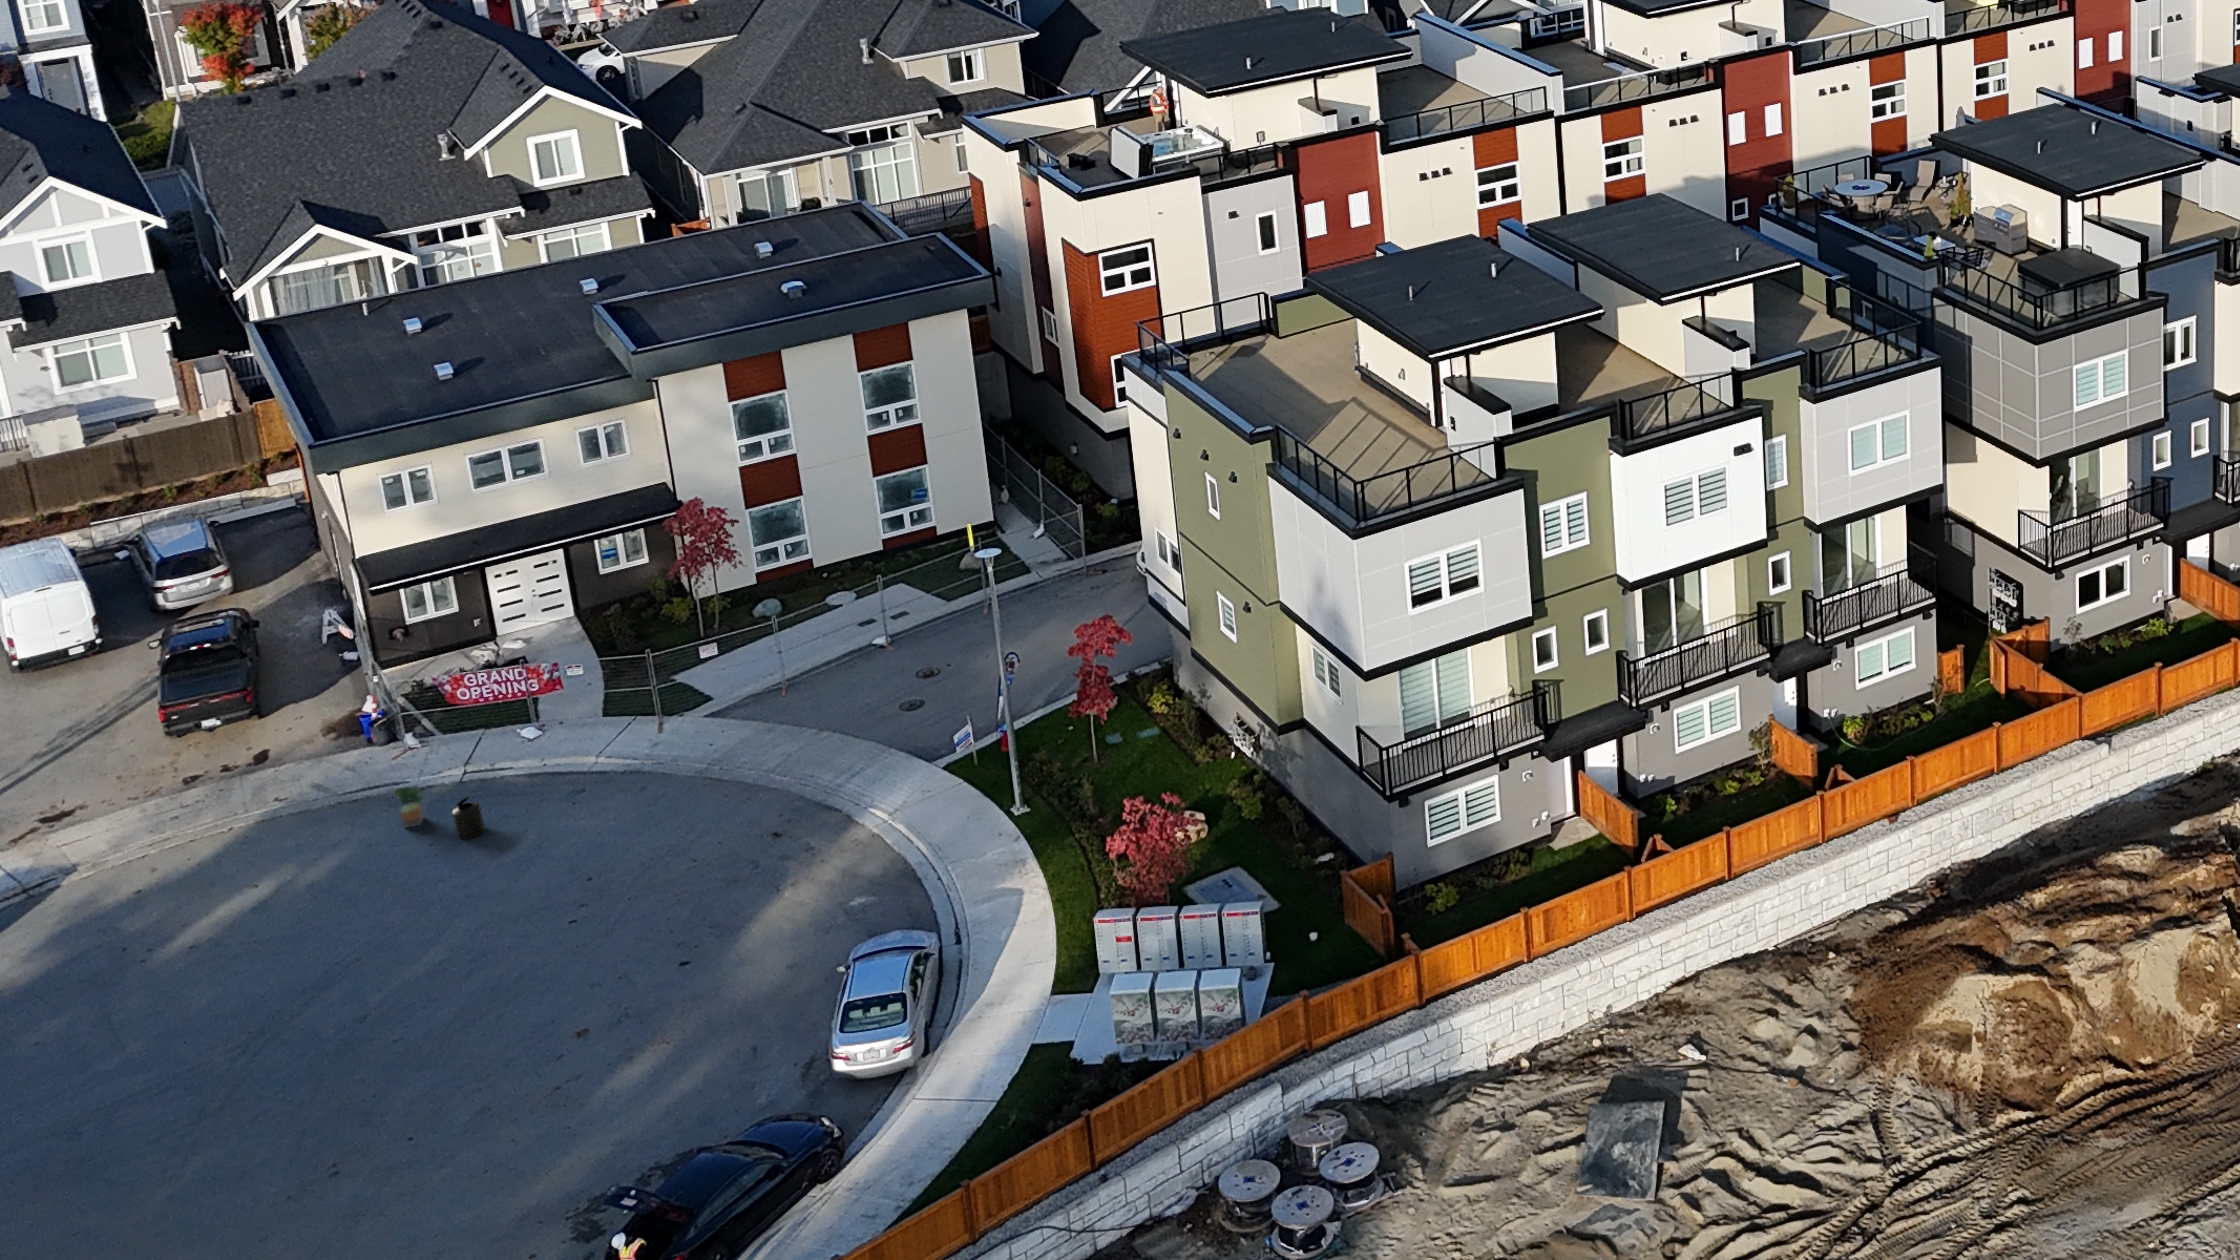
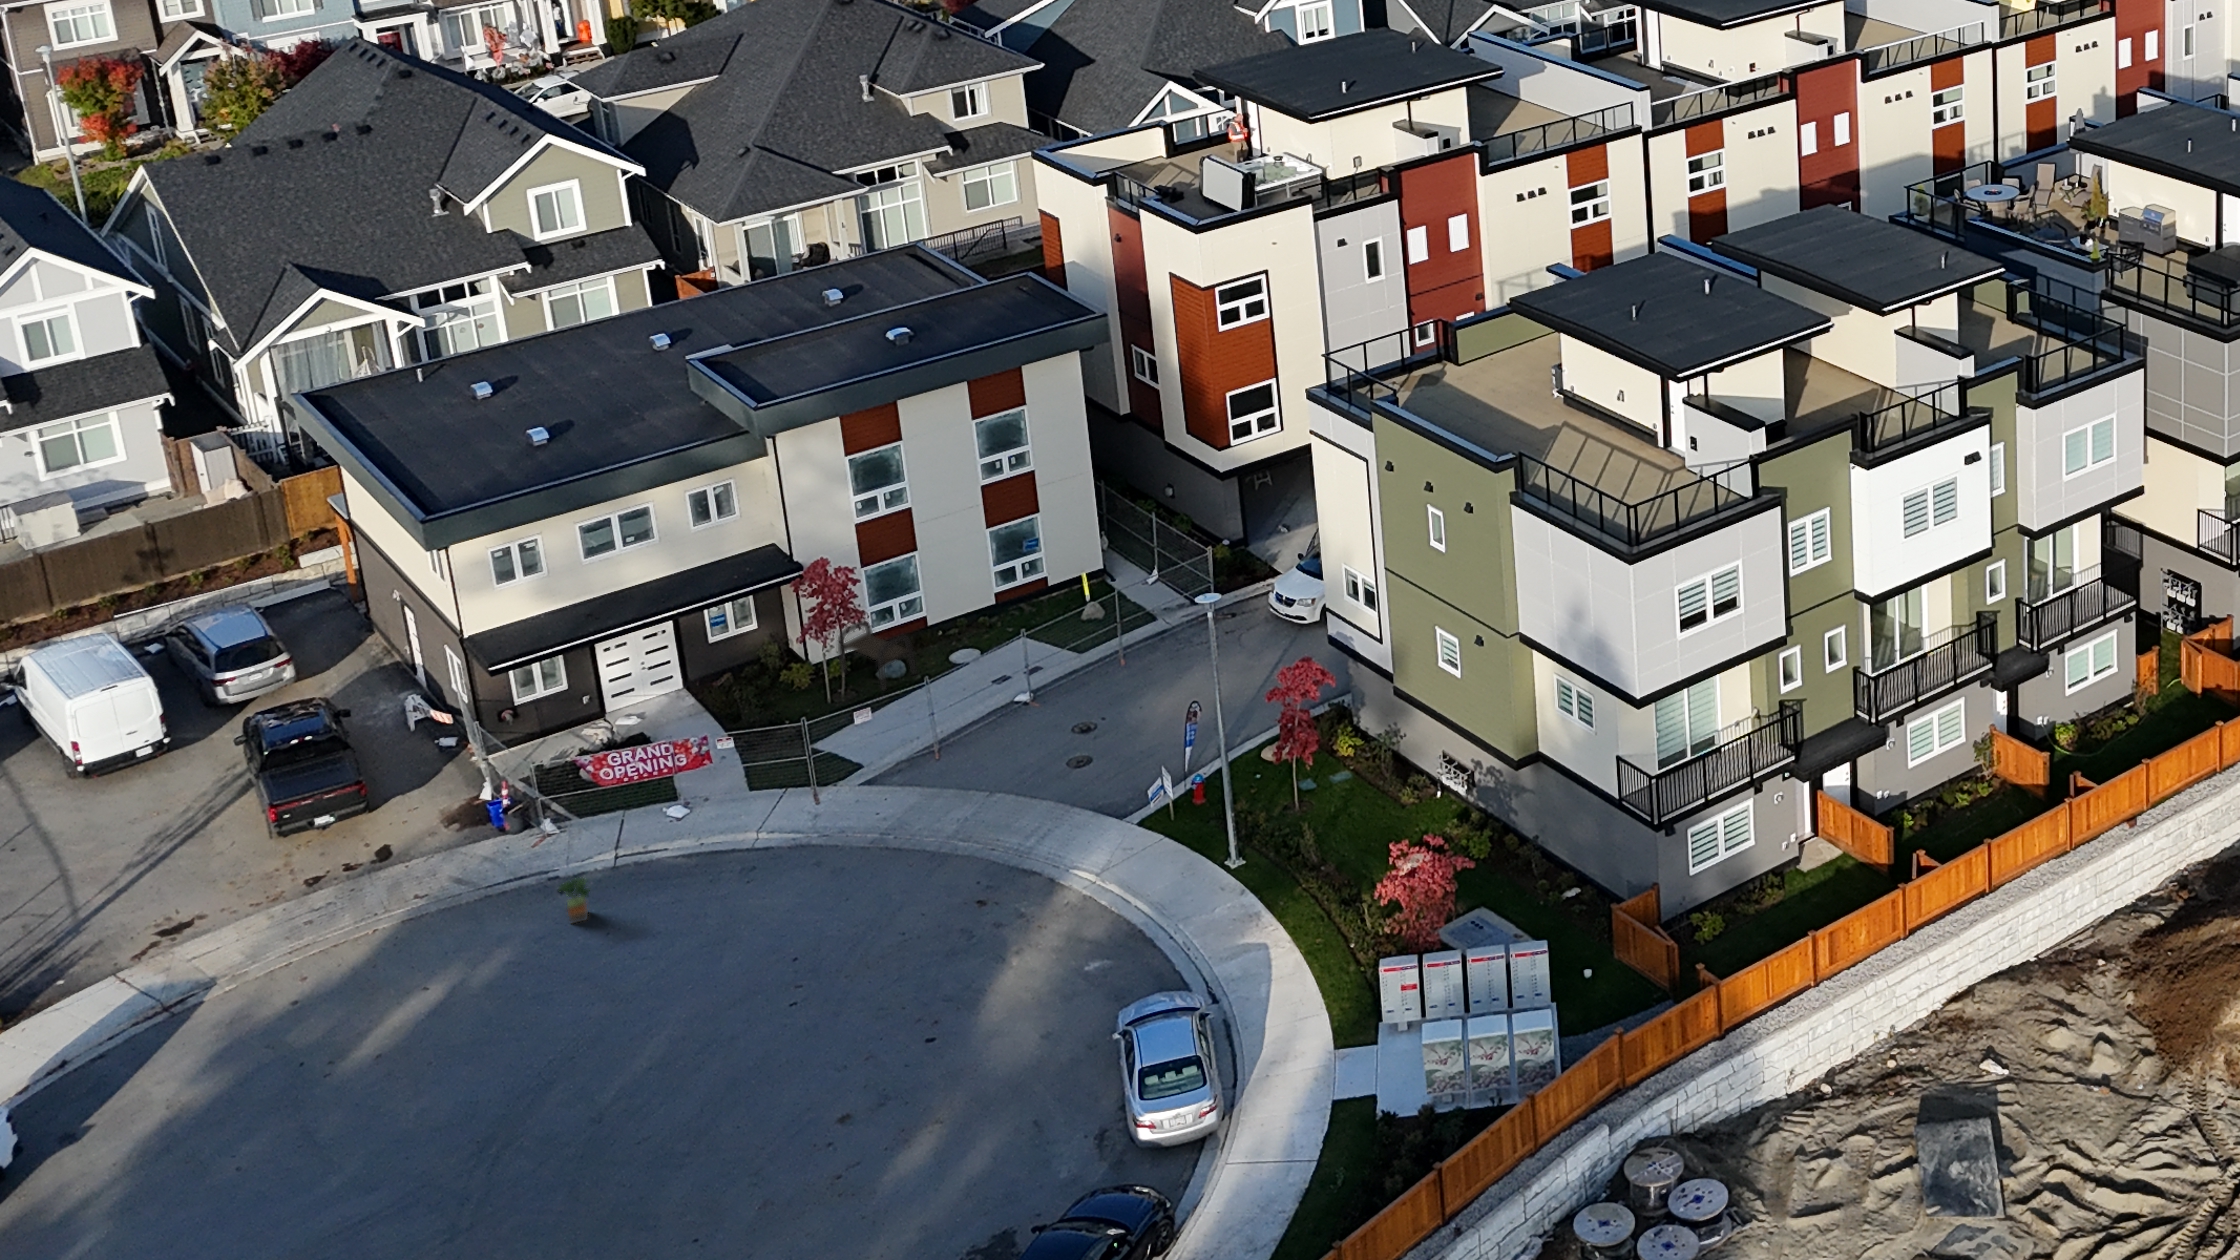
bench: none [719,558,792,626] -> present [838,621,917,690]
trash can: present [452,797,485,840] -> none [628,886,661,932]

